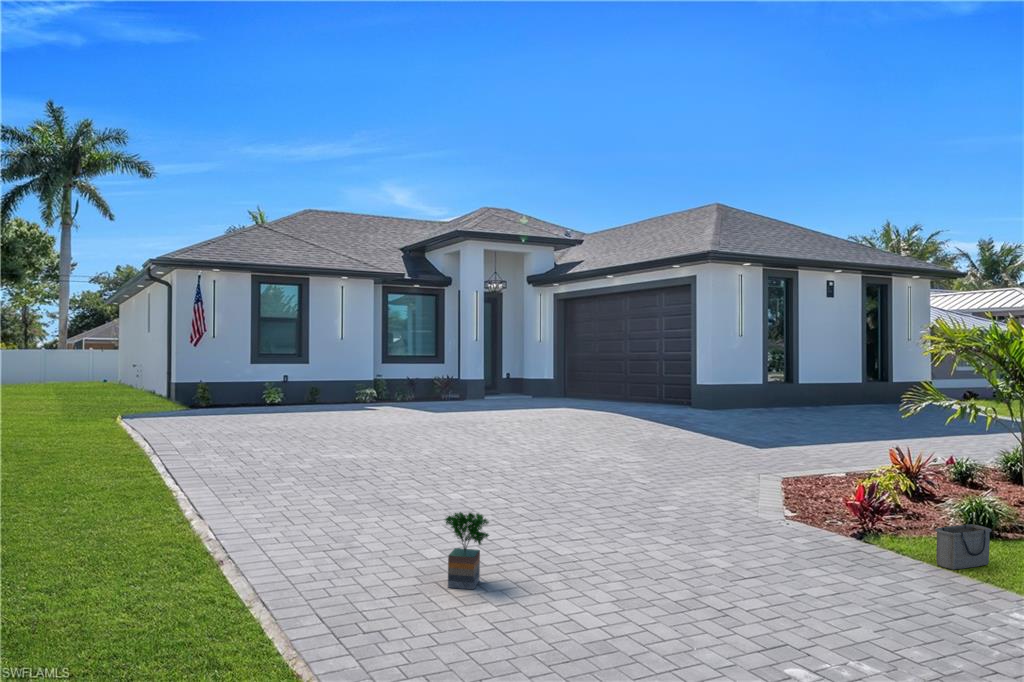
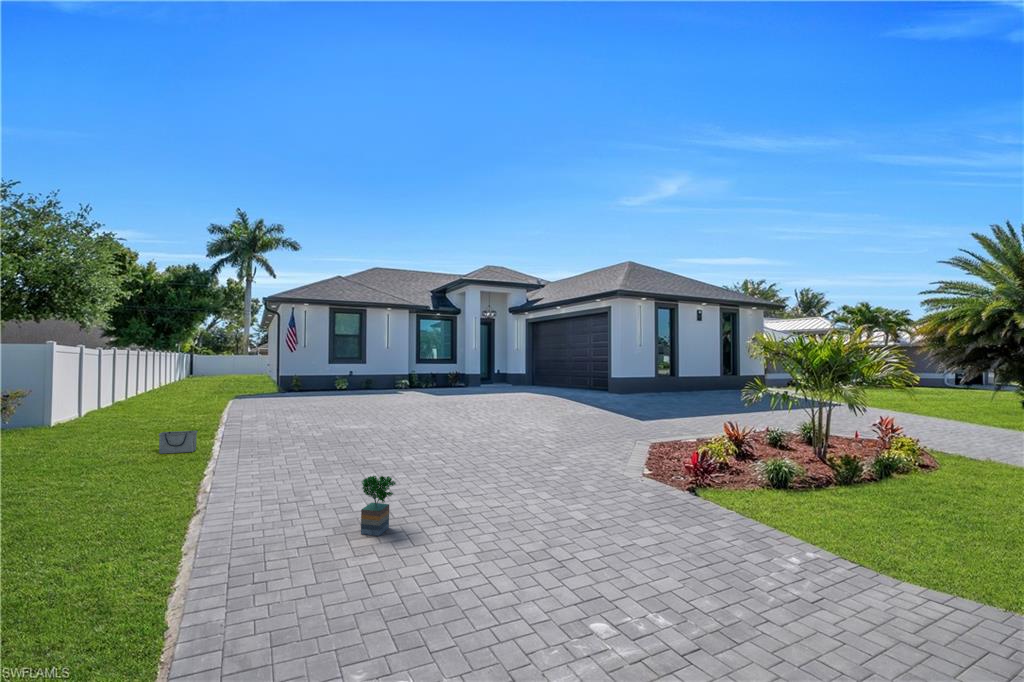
basket: present [935,524,992,570] -> present [159,431,198,454]

